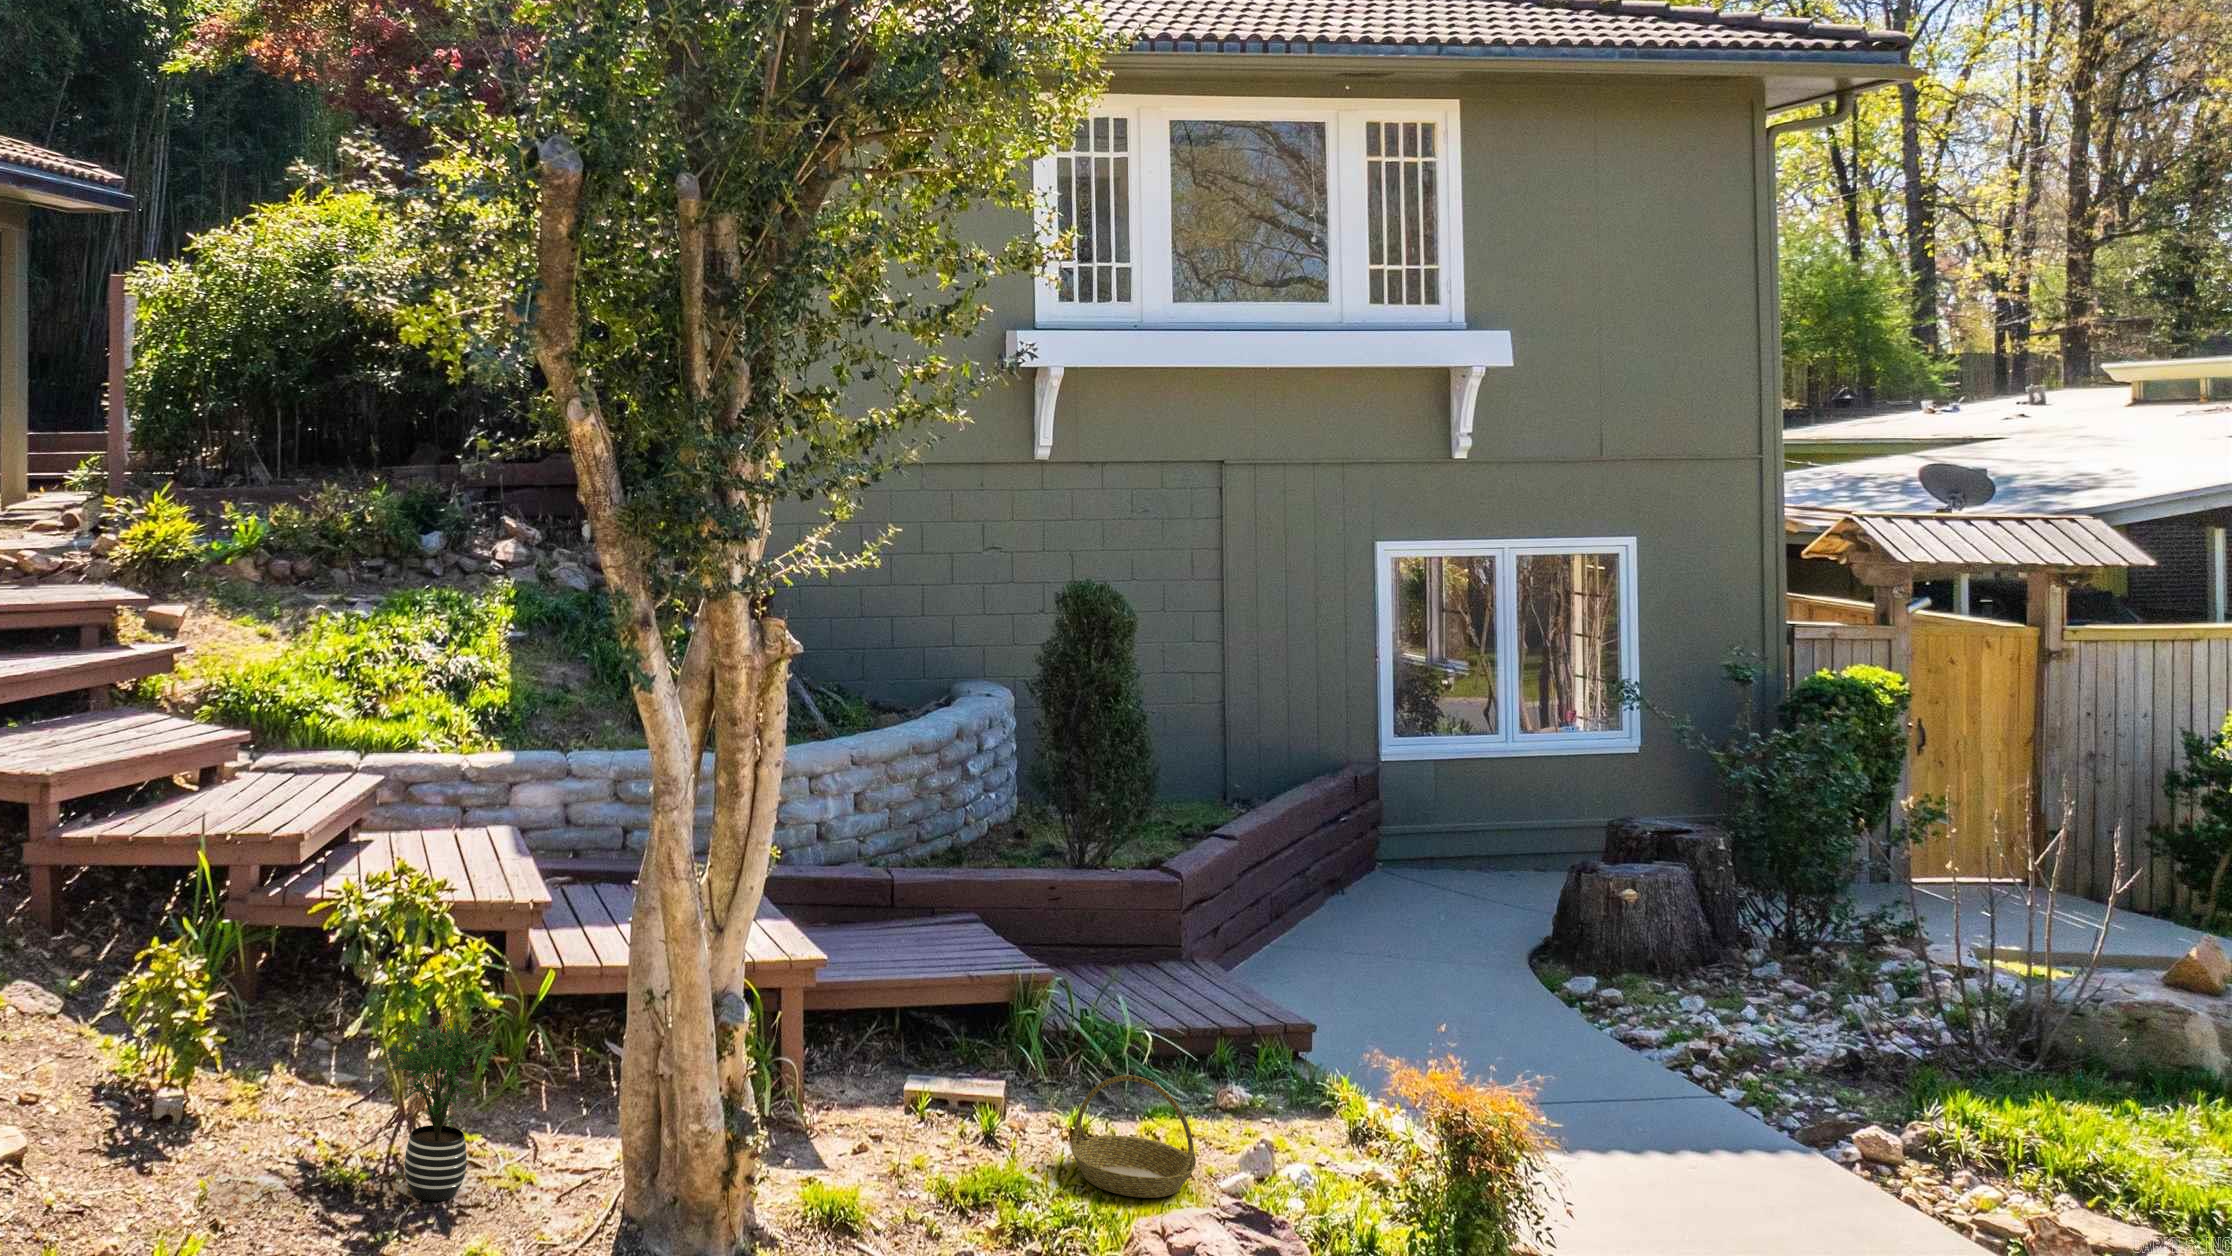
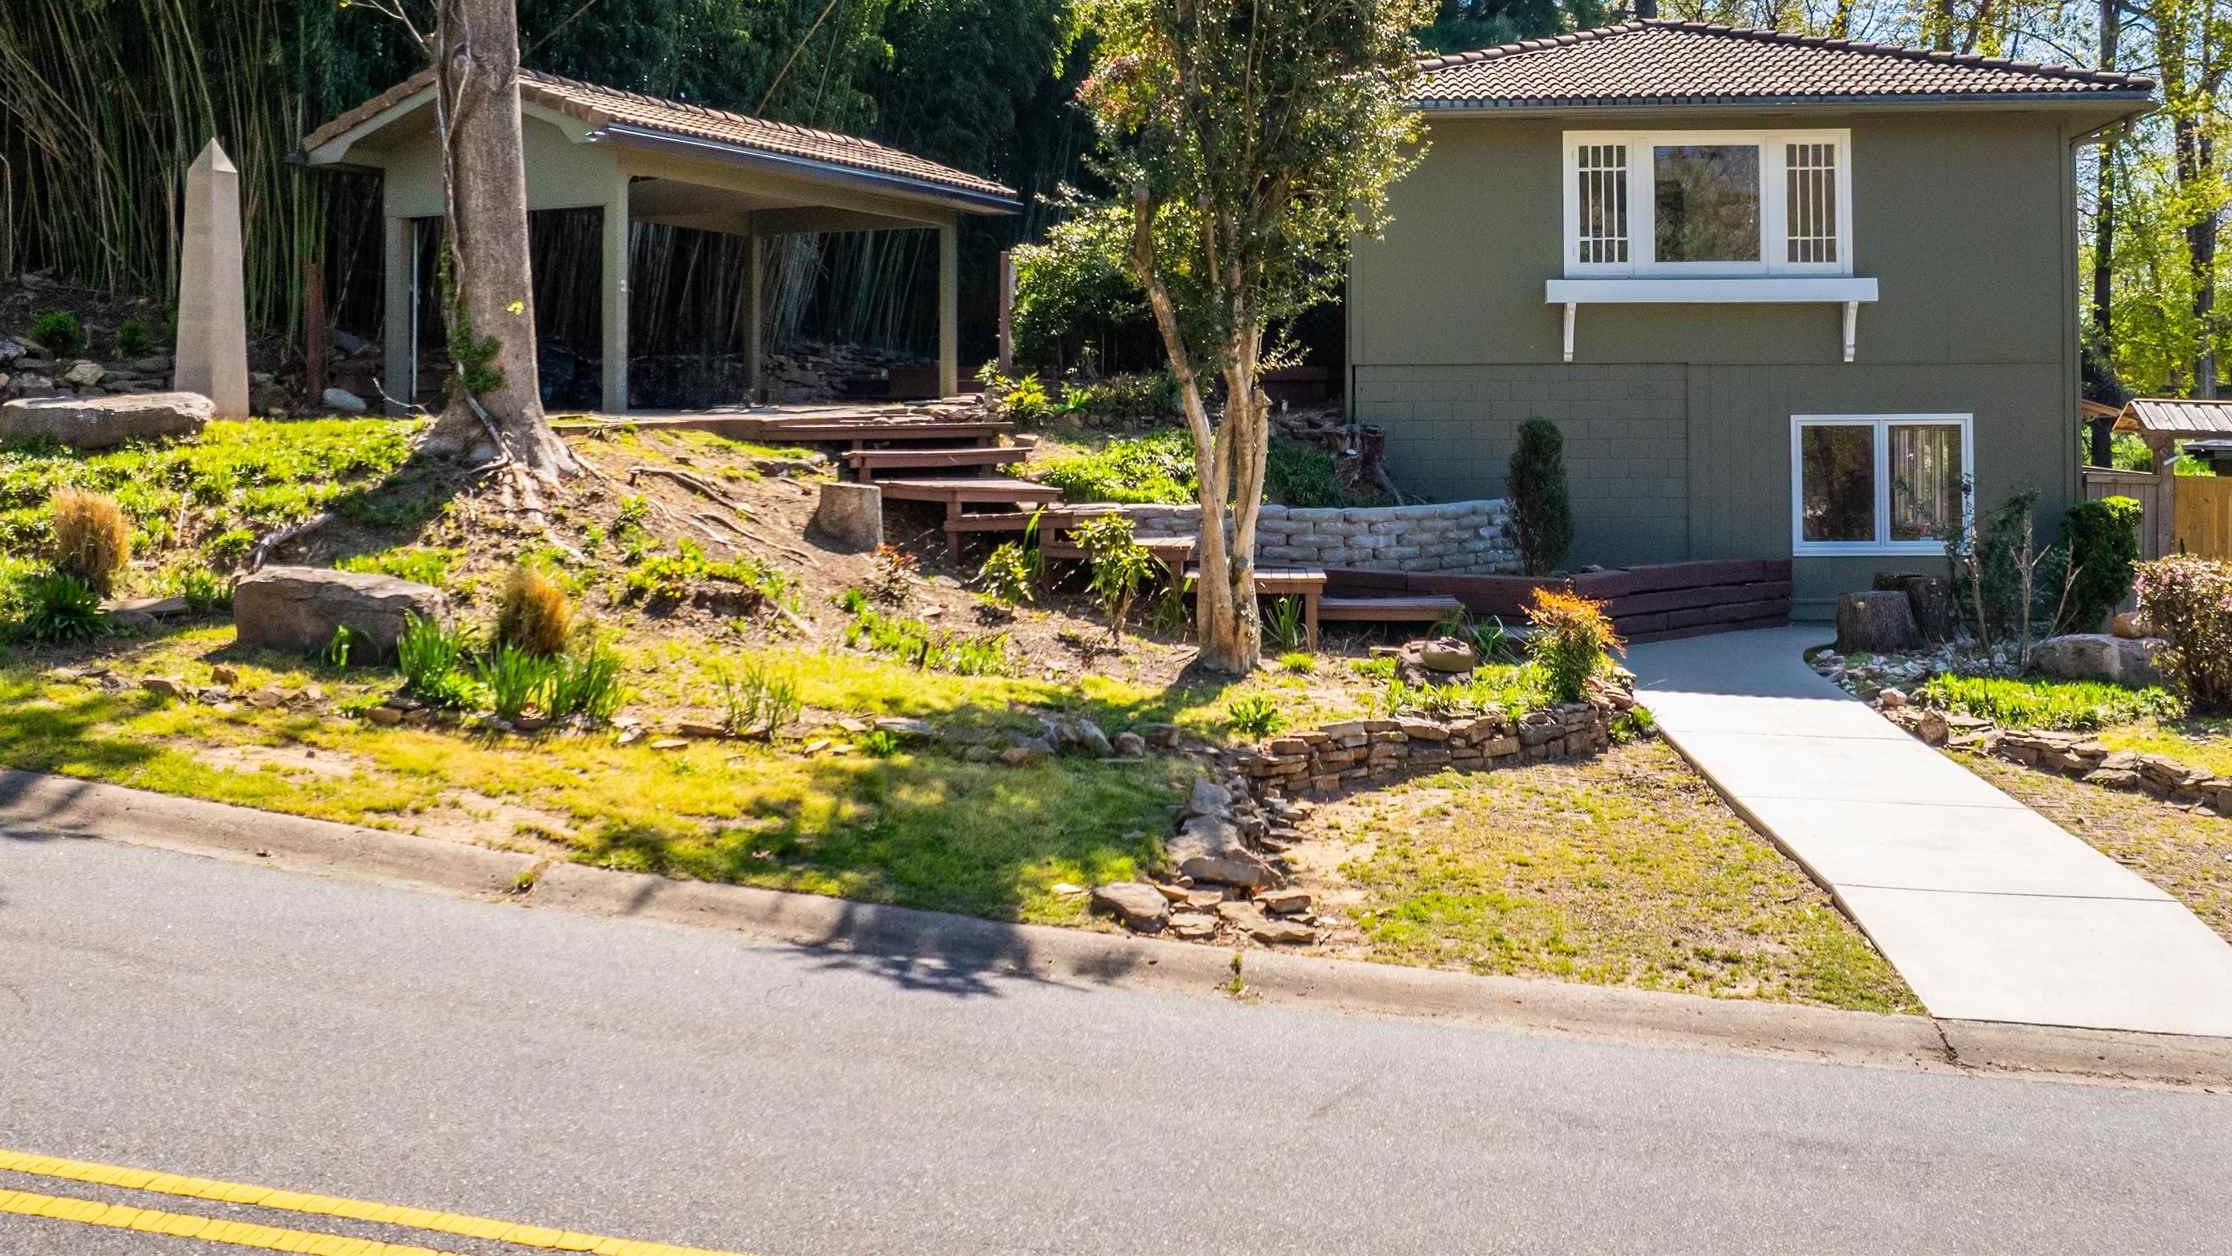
potted plant: present [377,1019,498,1201] -> none [1095,574,1150,651]

